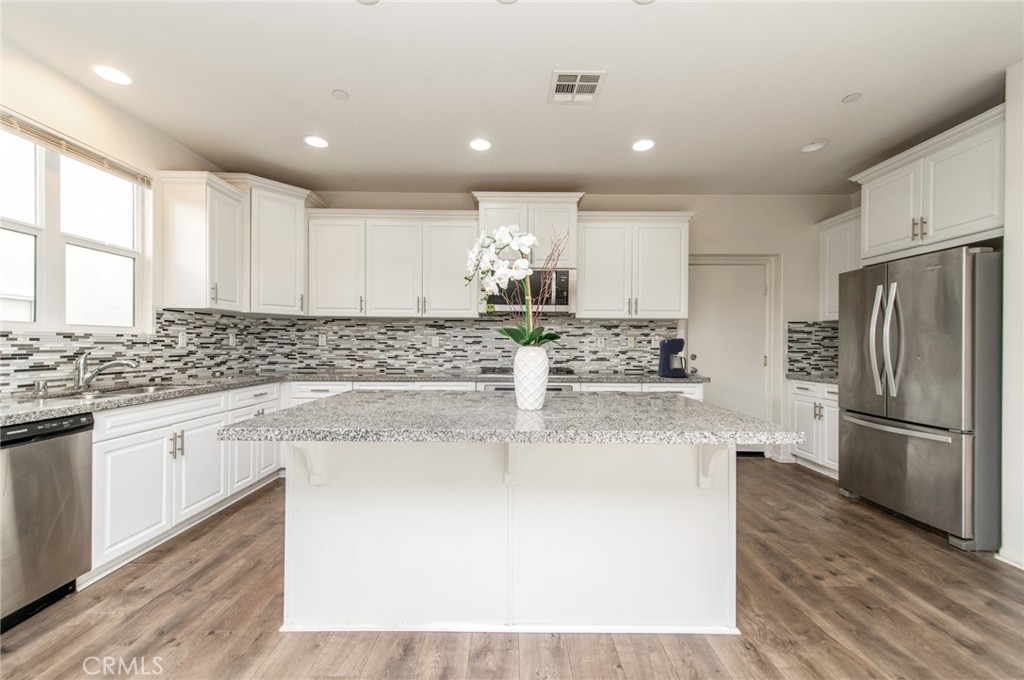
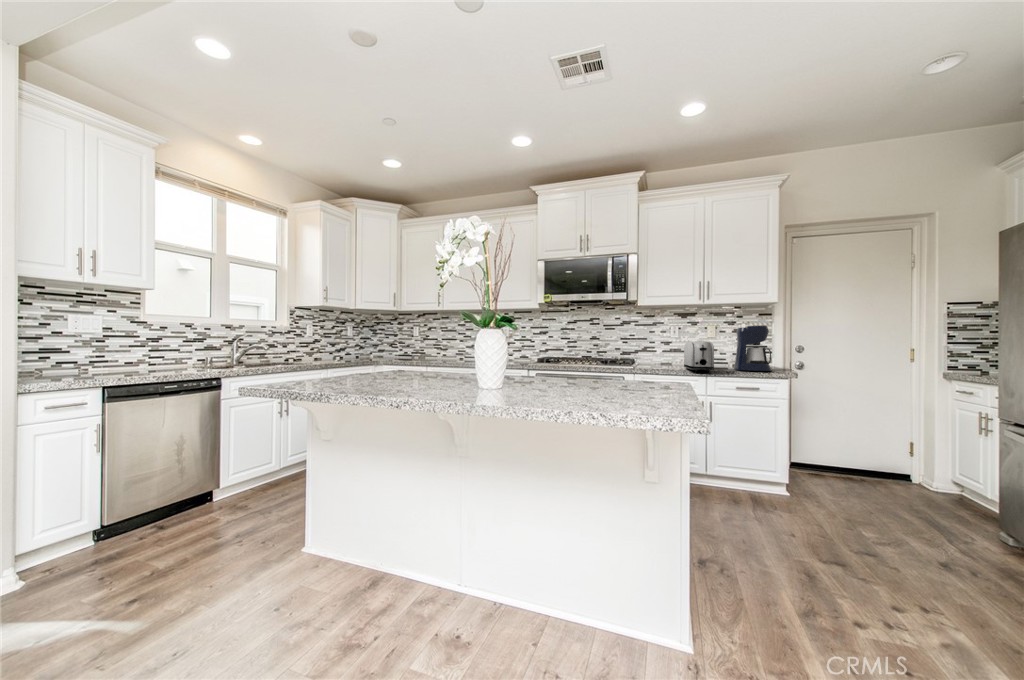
toaster: none [621,352,653,380] -> present [684,342,714,372]

